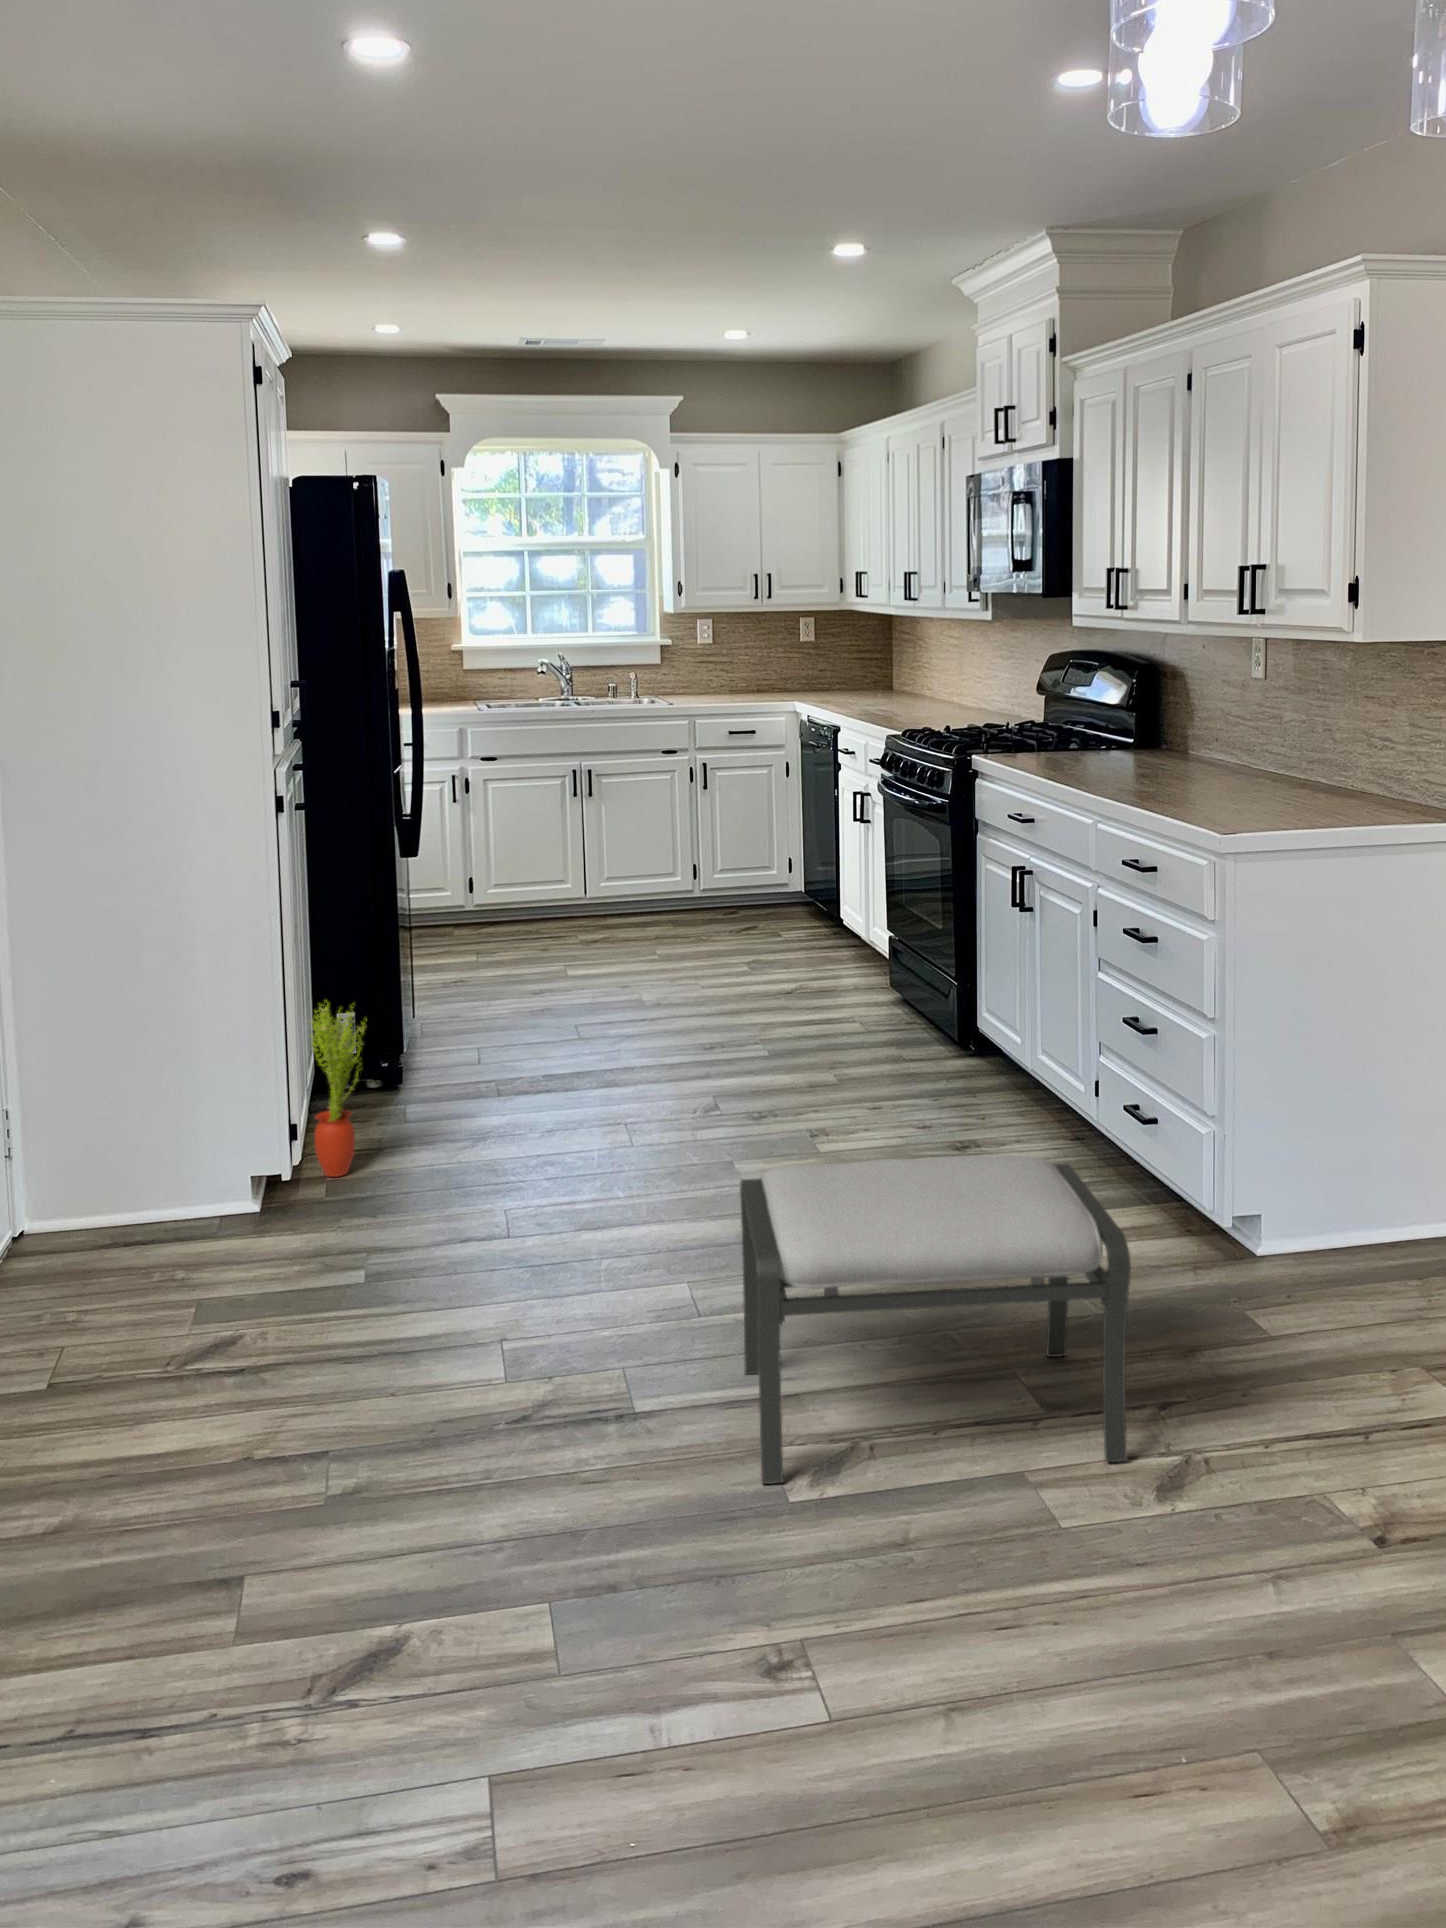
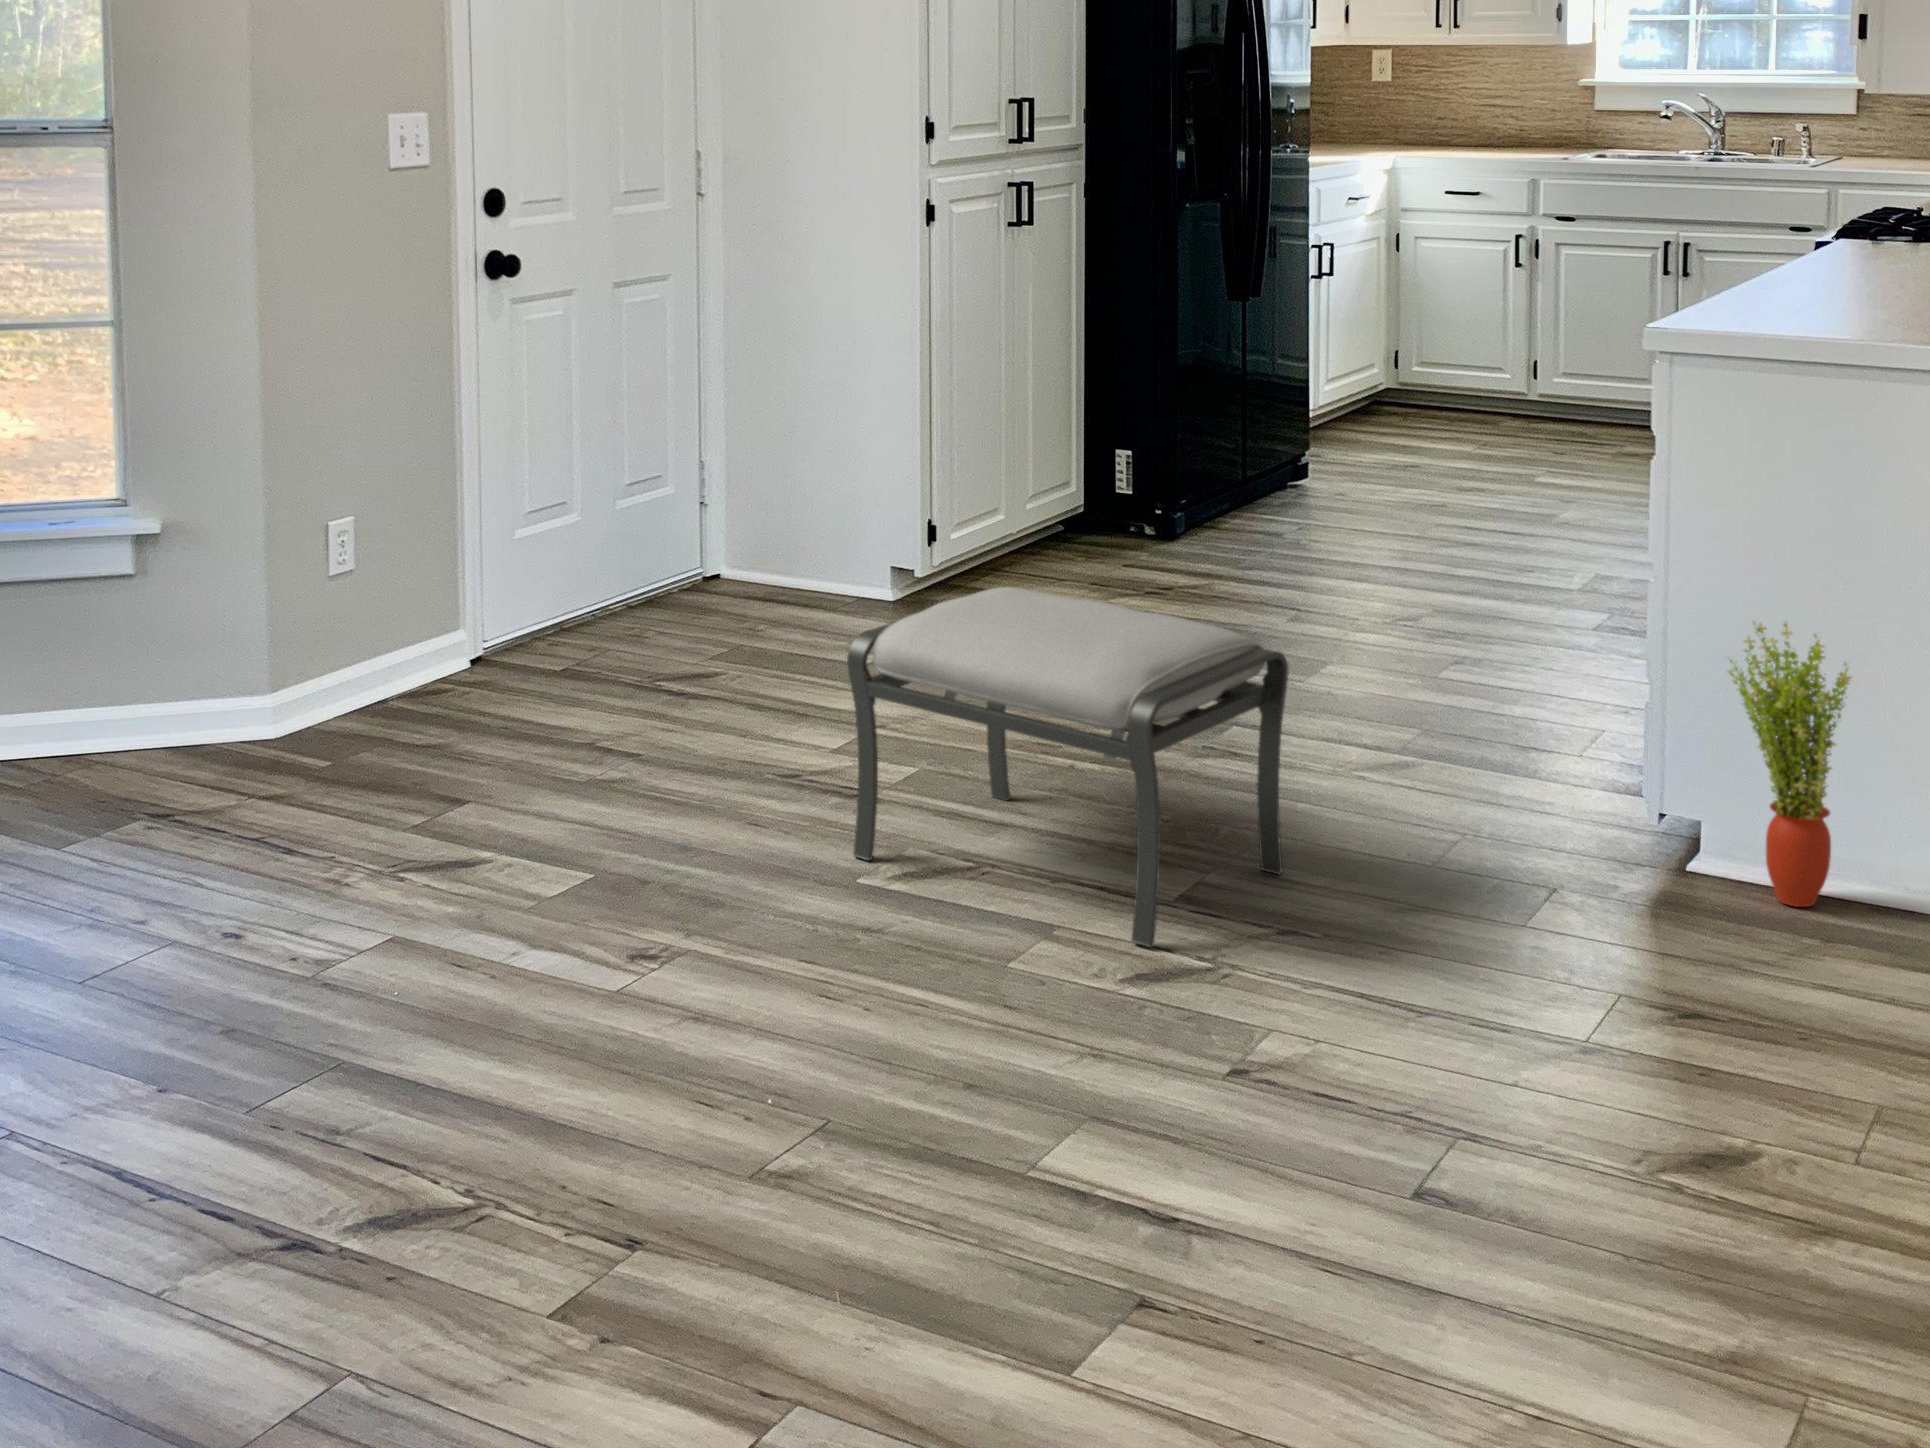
potted plant: present [310,1005,365,1177] -> present [1727,622,1851,907]

